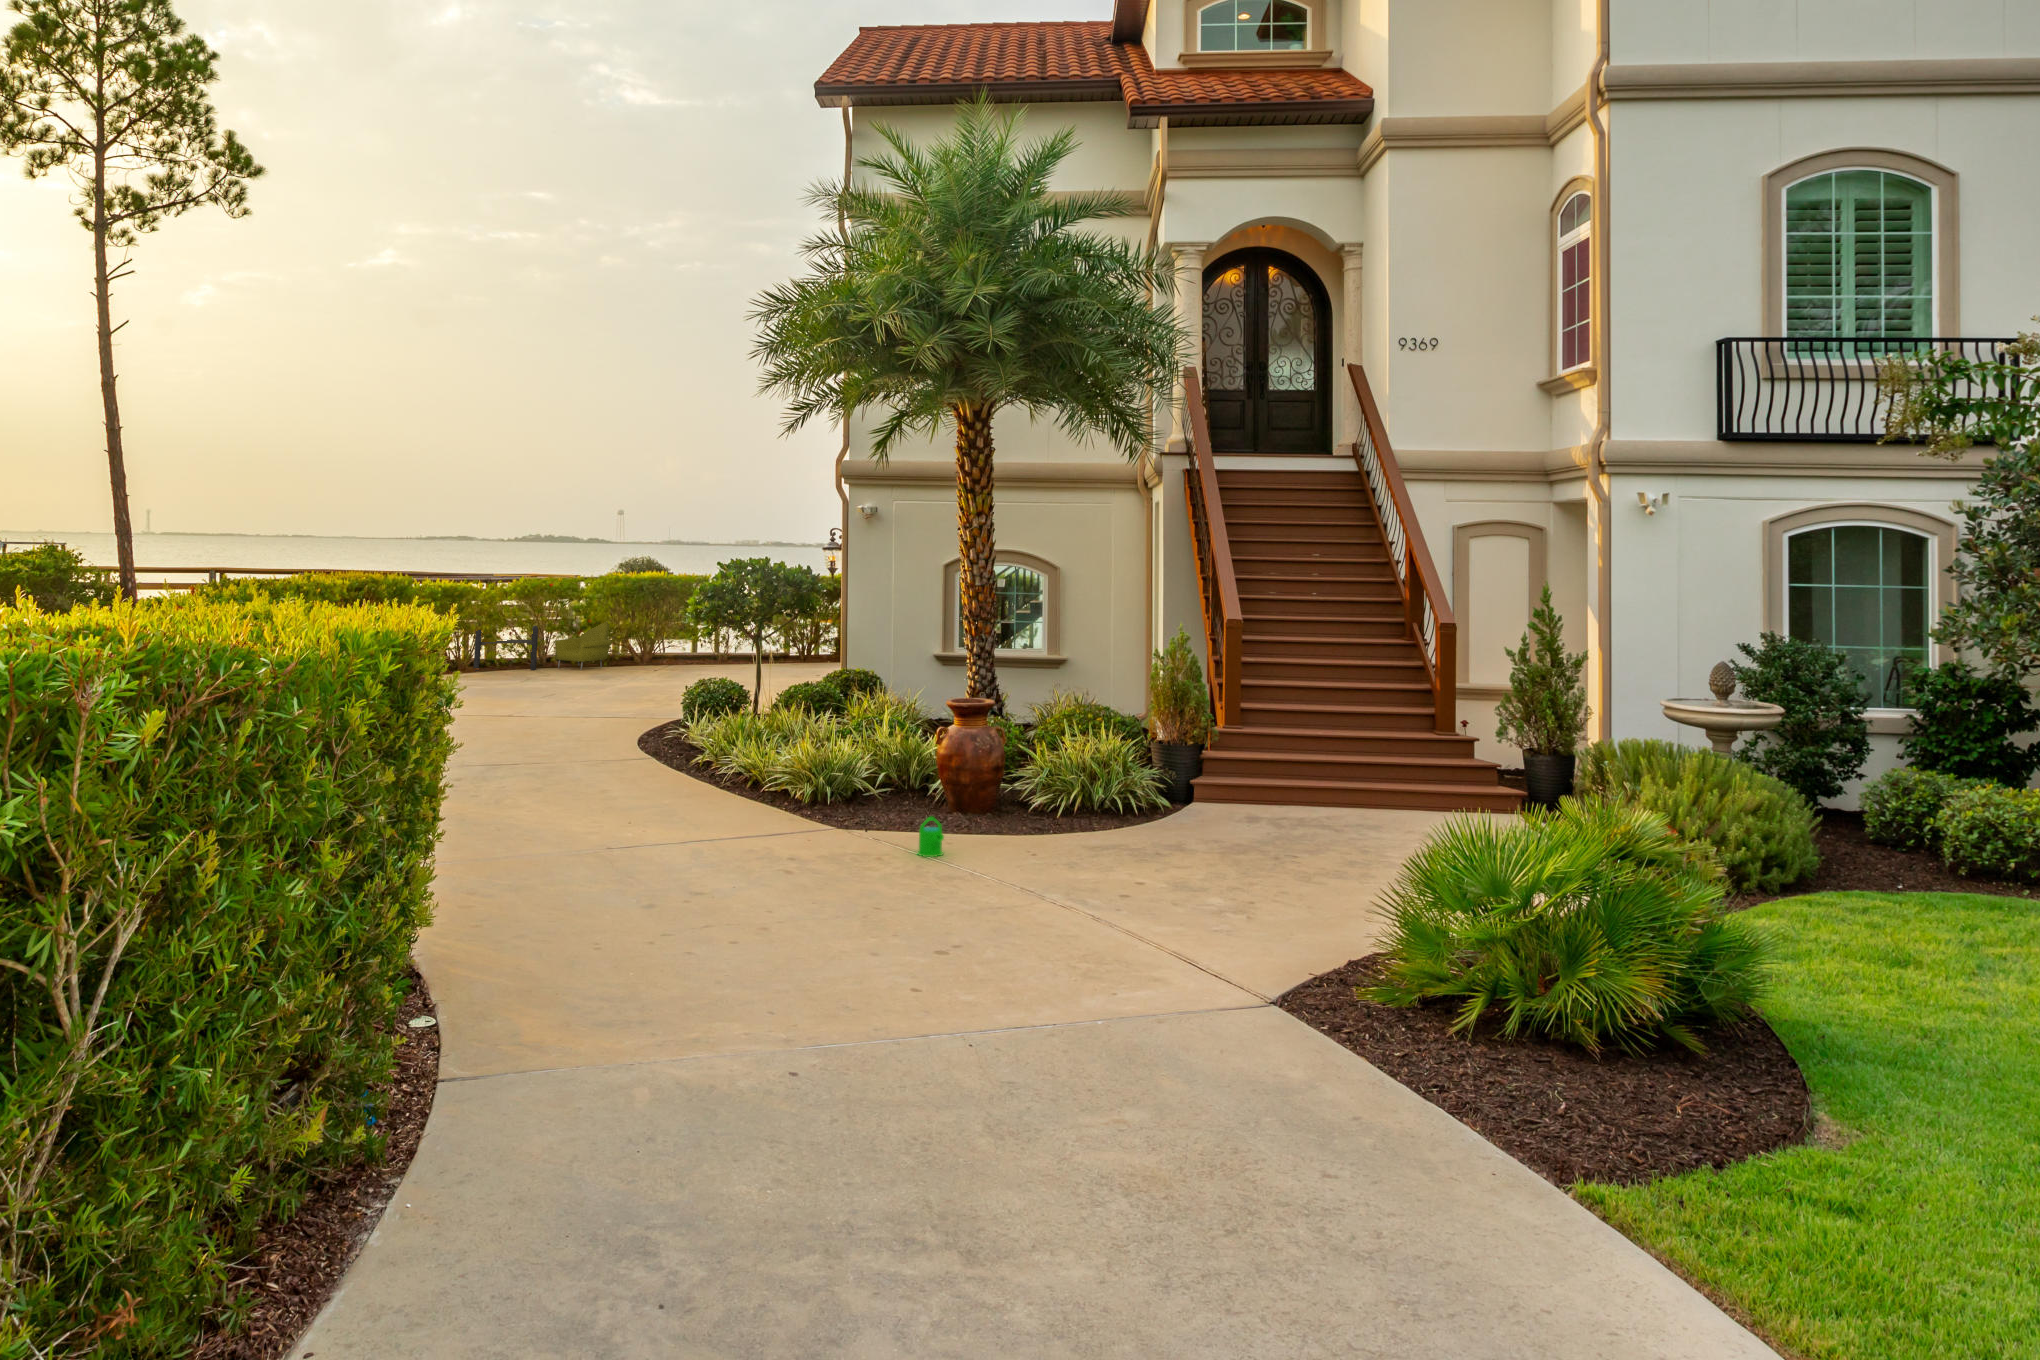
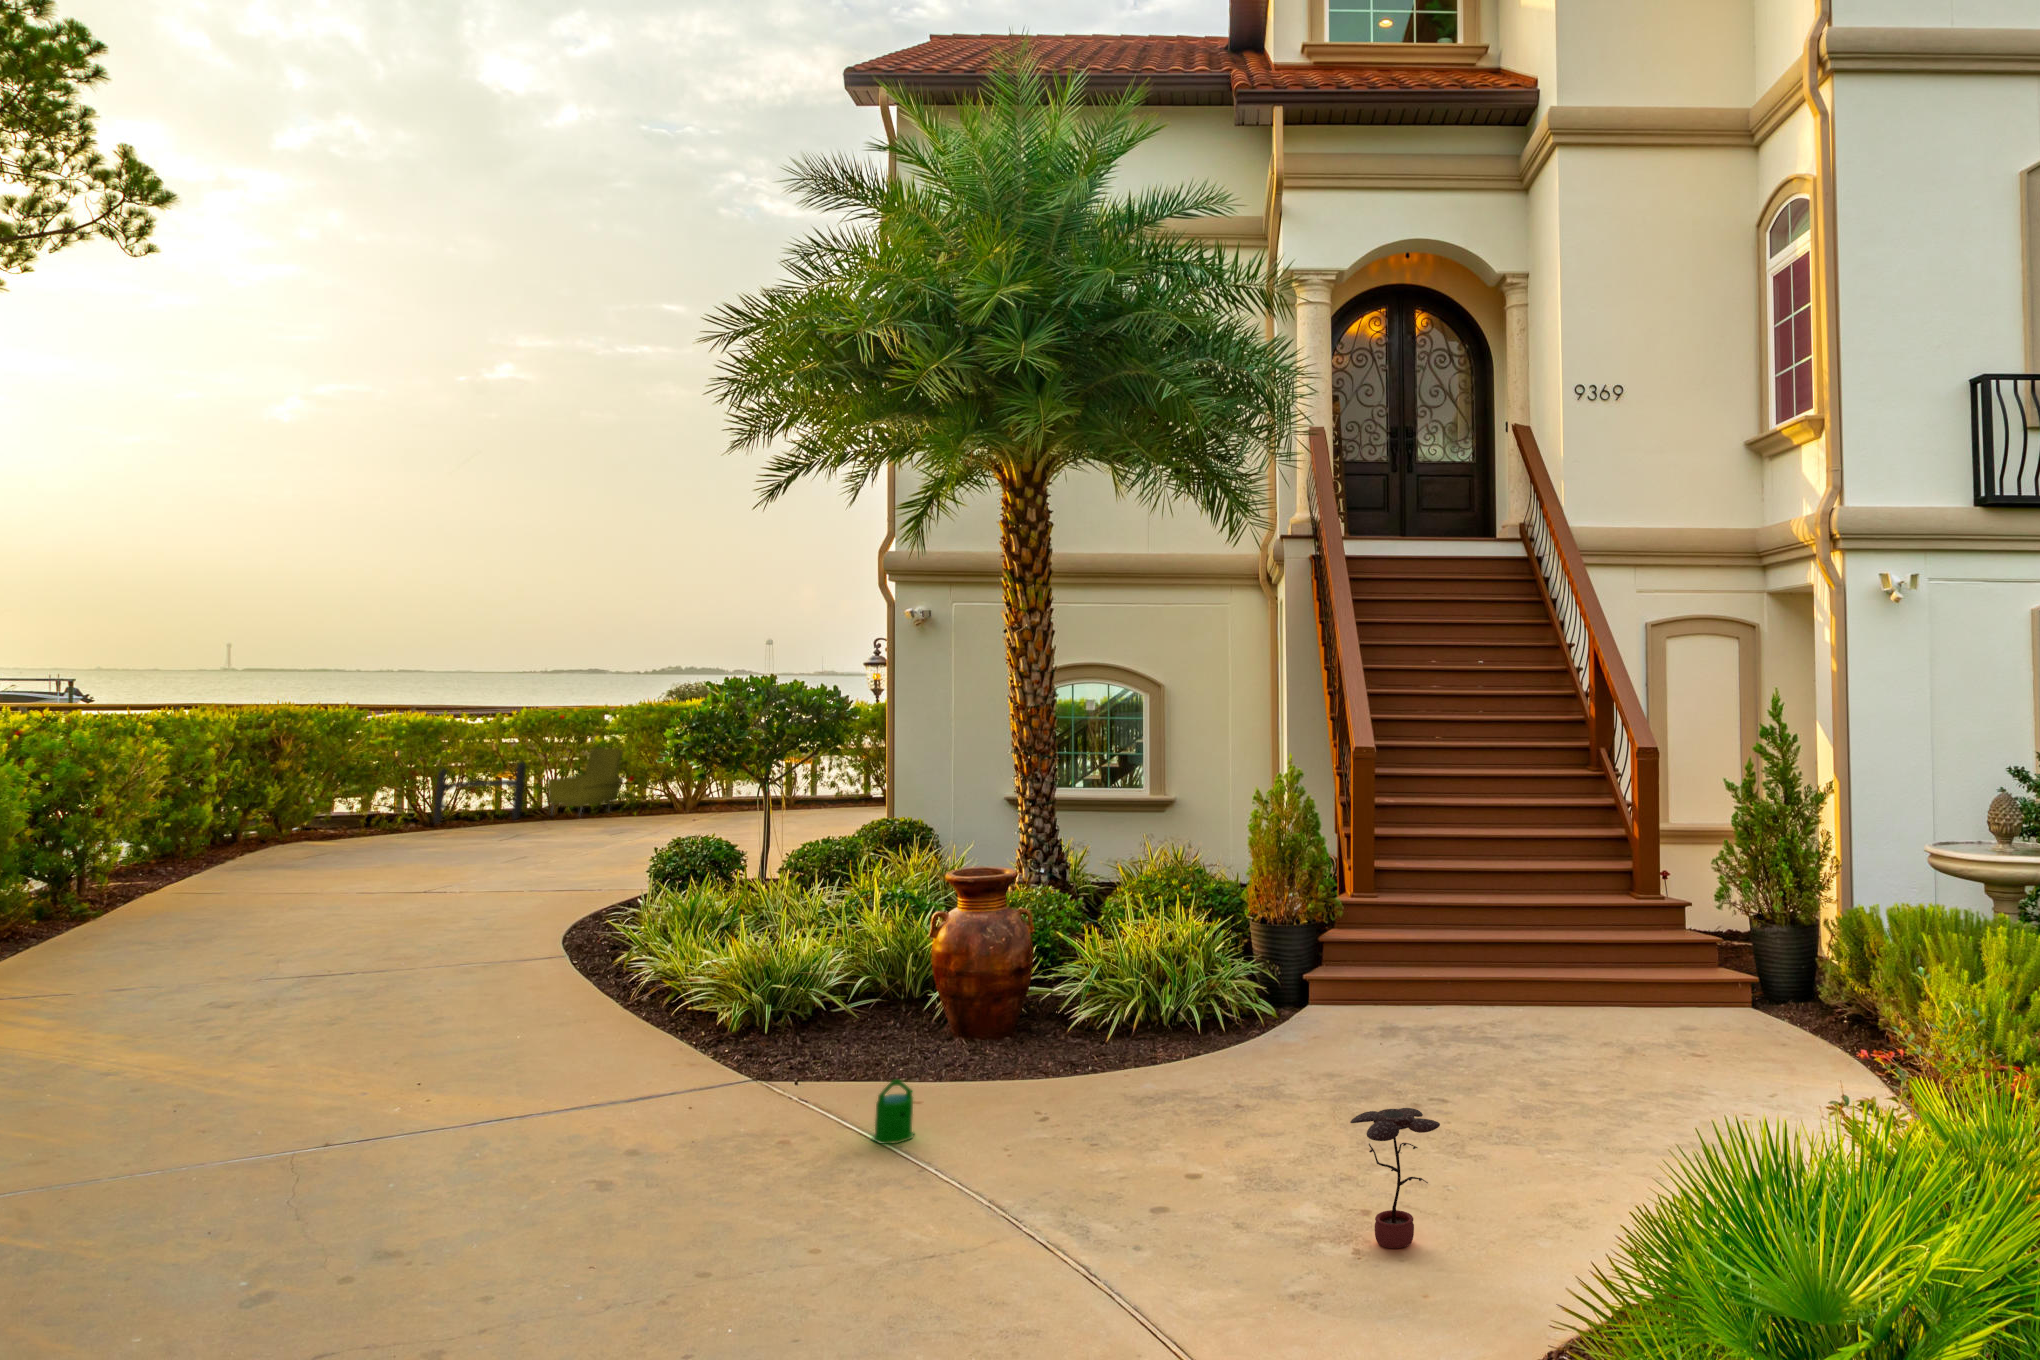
potted plant: none [1250,830,1310,914] -> present [1350,1108,1440,1248]

